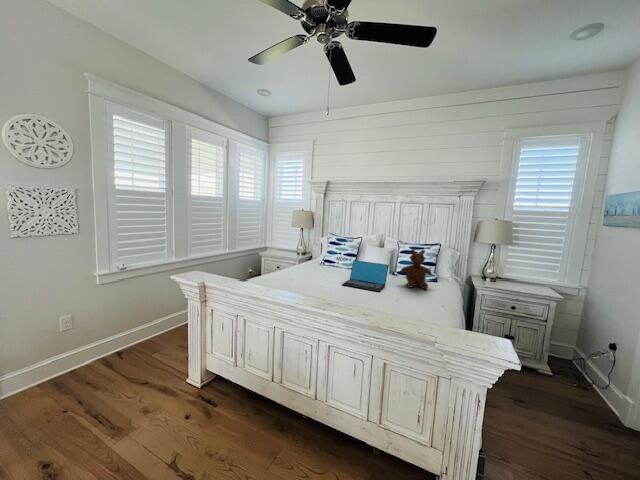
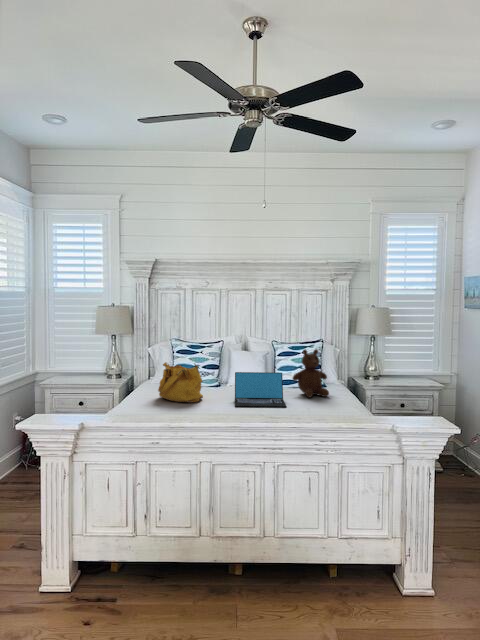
handbag: none [299,248,330,277] -> present [158,362,203,403]

